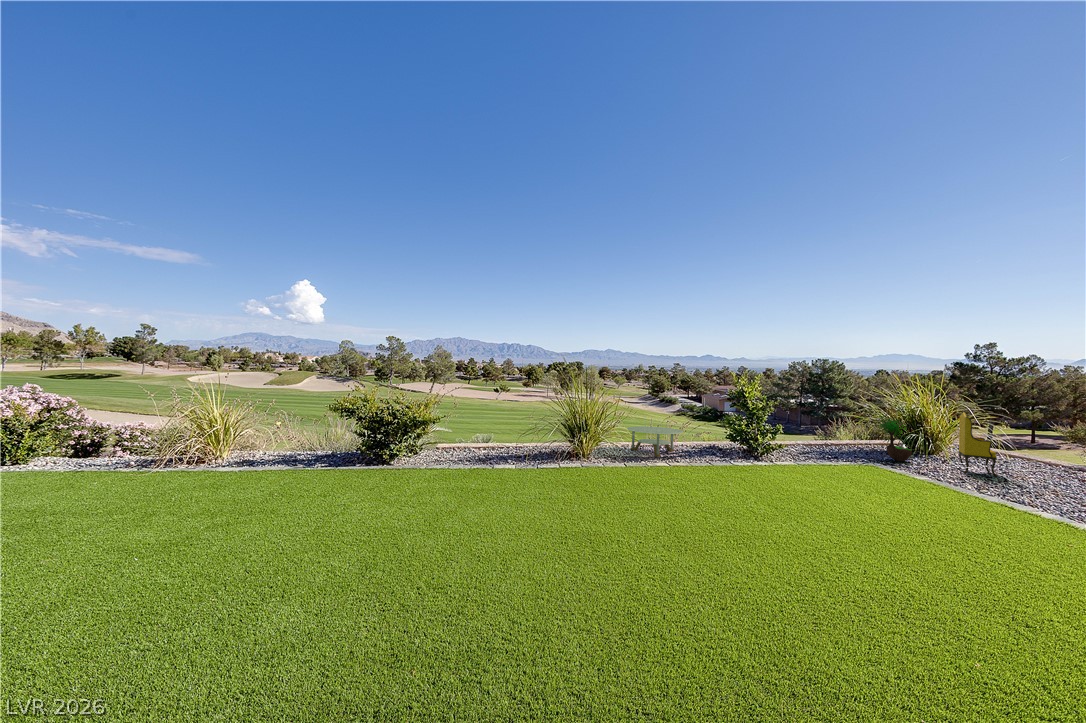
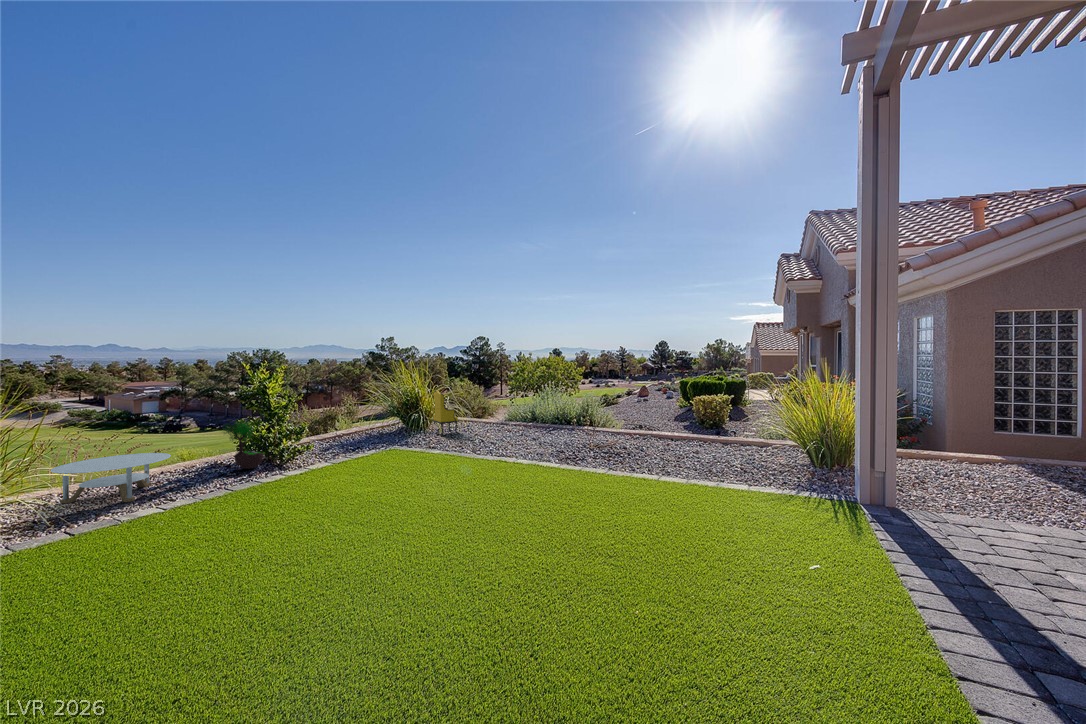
potted tree: present [880,419,912,461] -> present [225,421,264,469]

